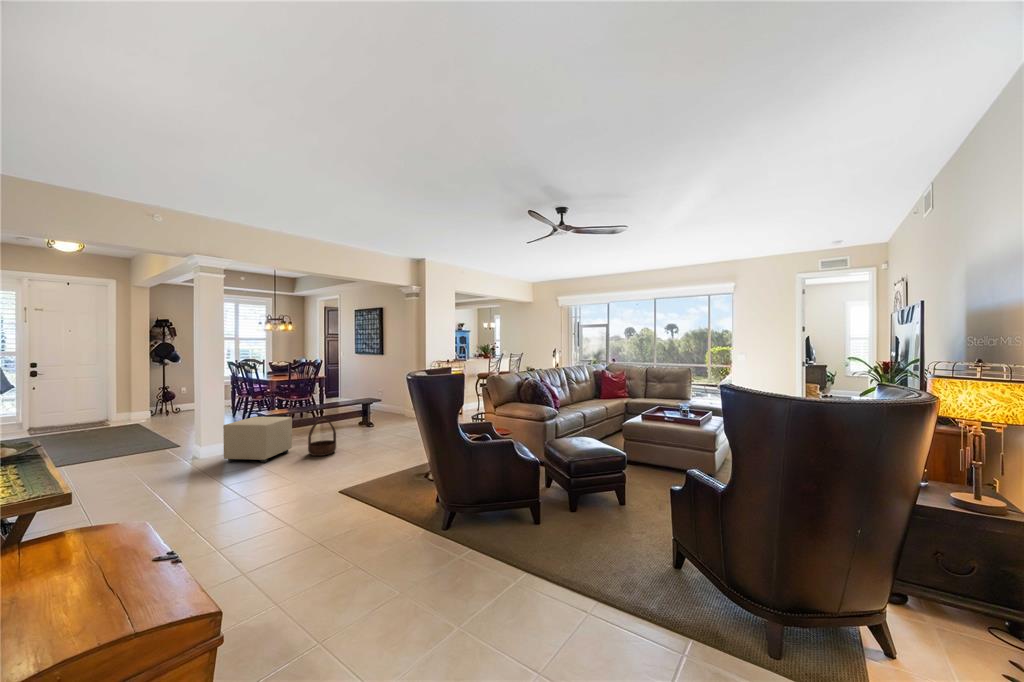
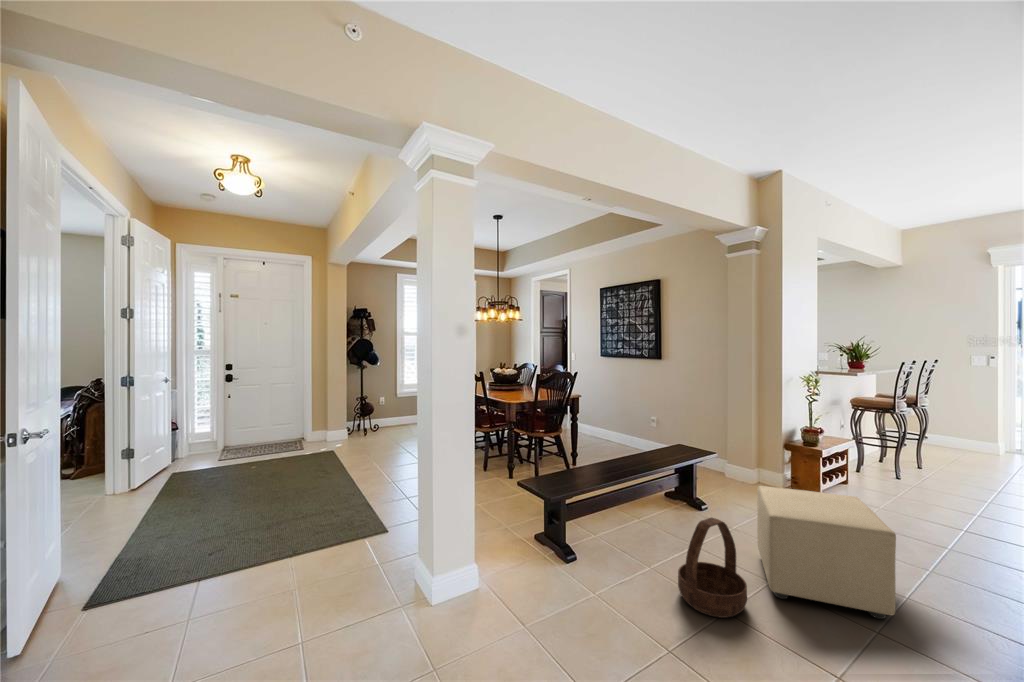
ottoman: present [223,417,292,463] -> present [757,486,896,619]

